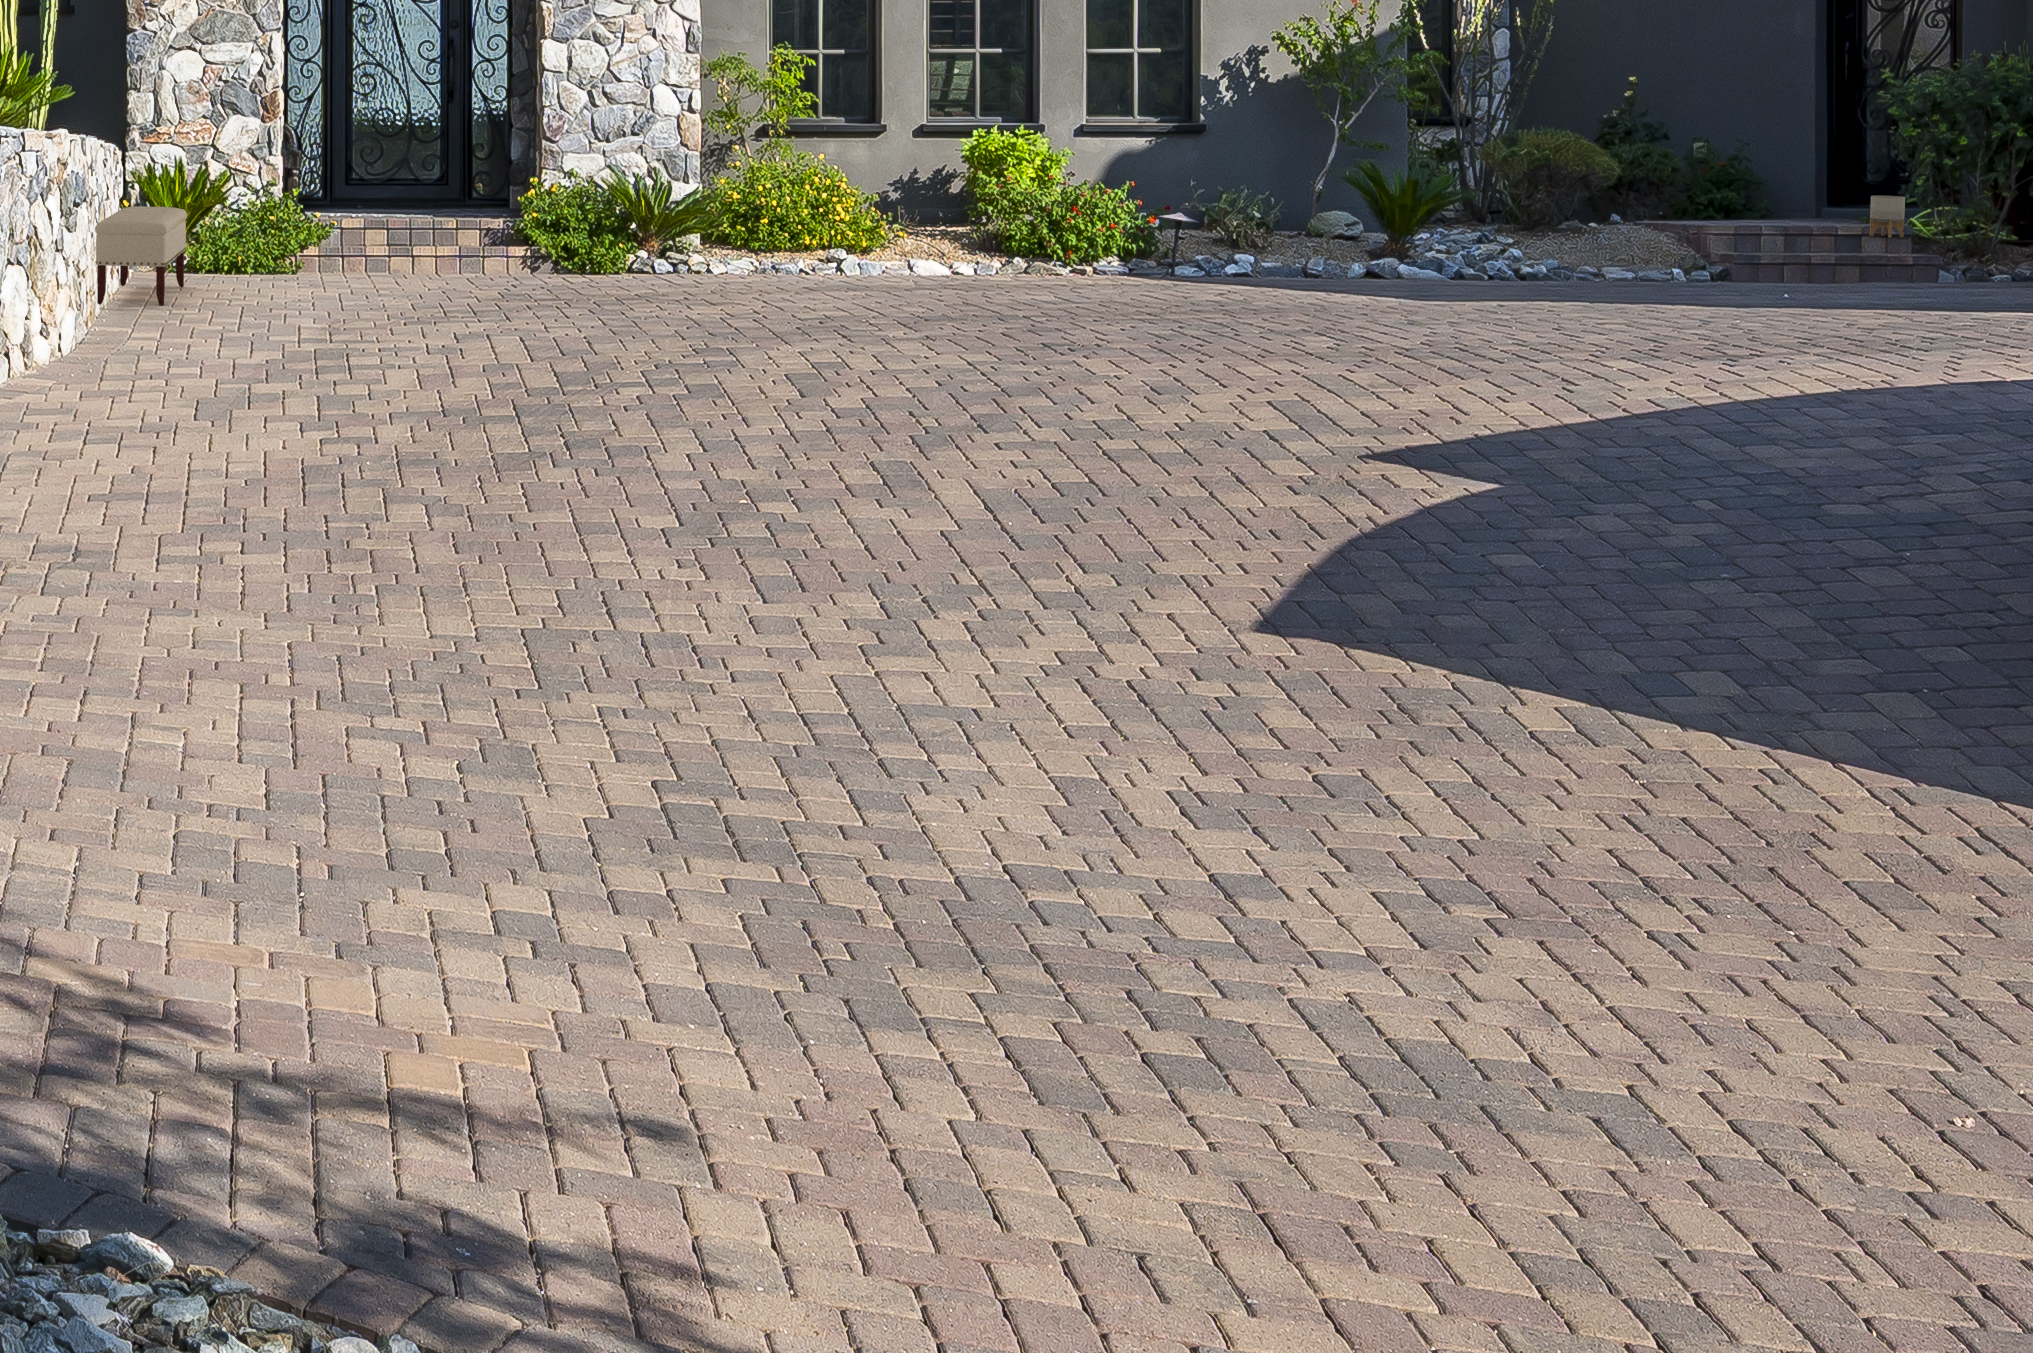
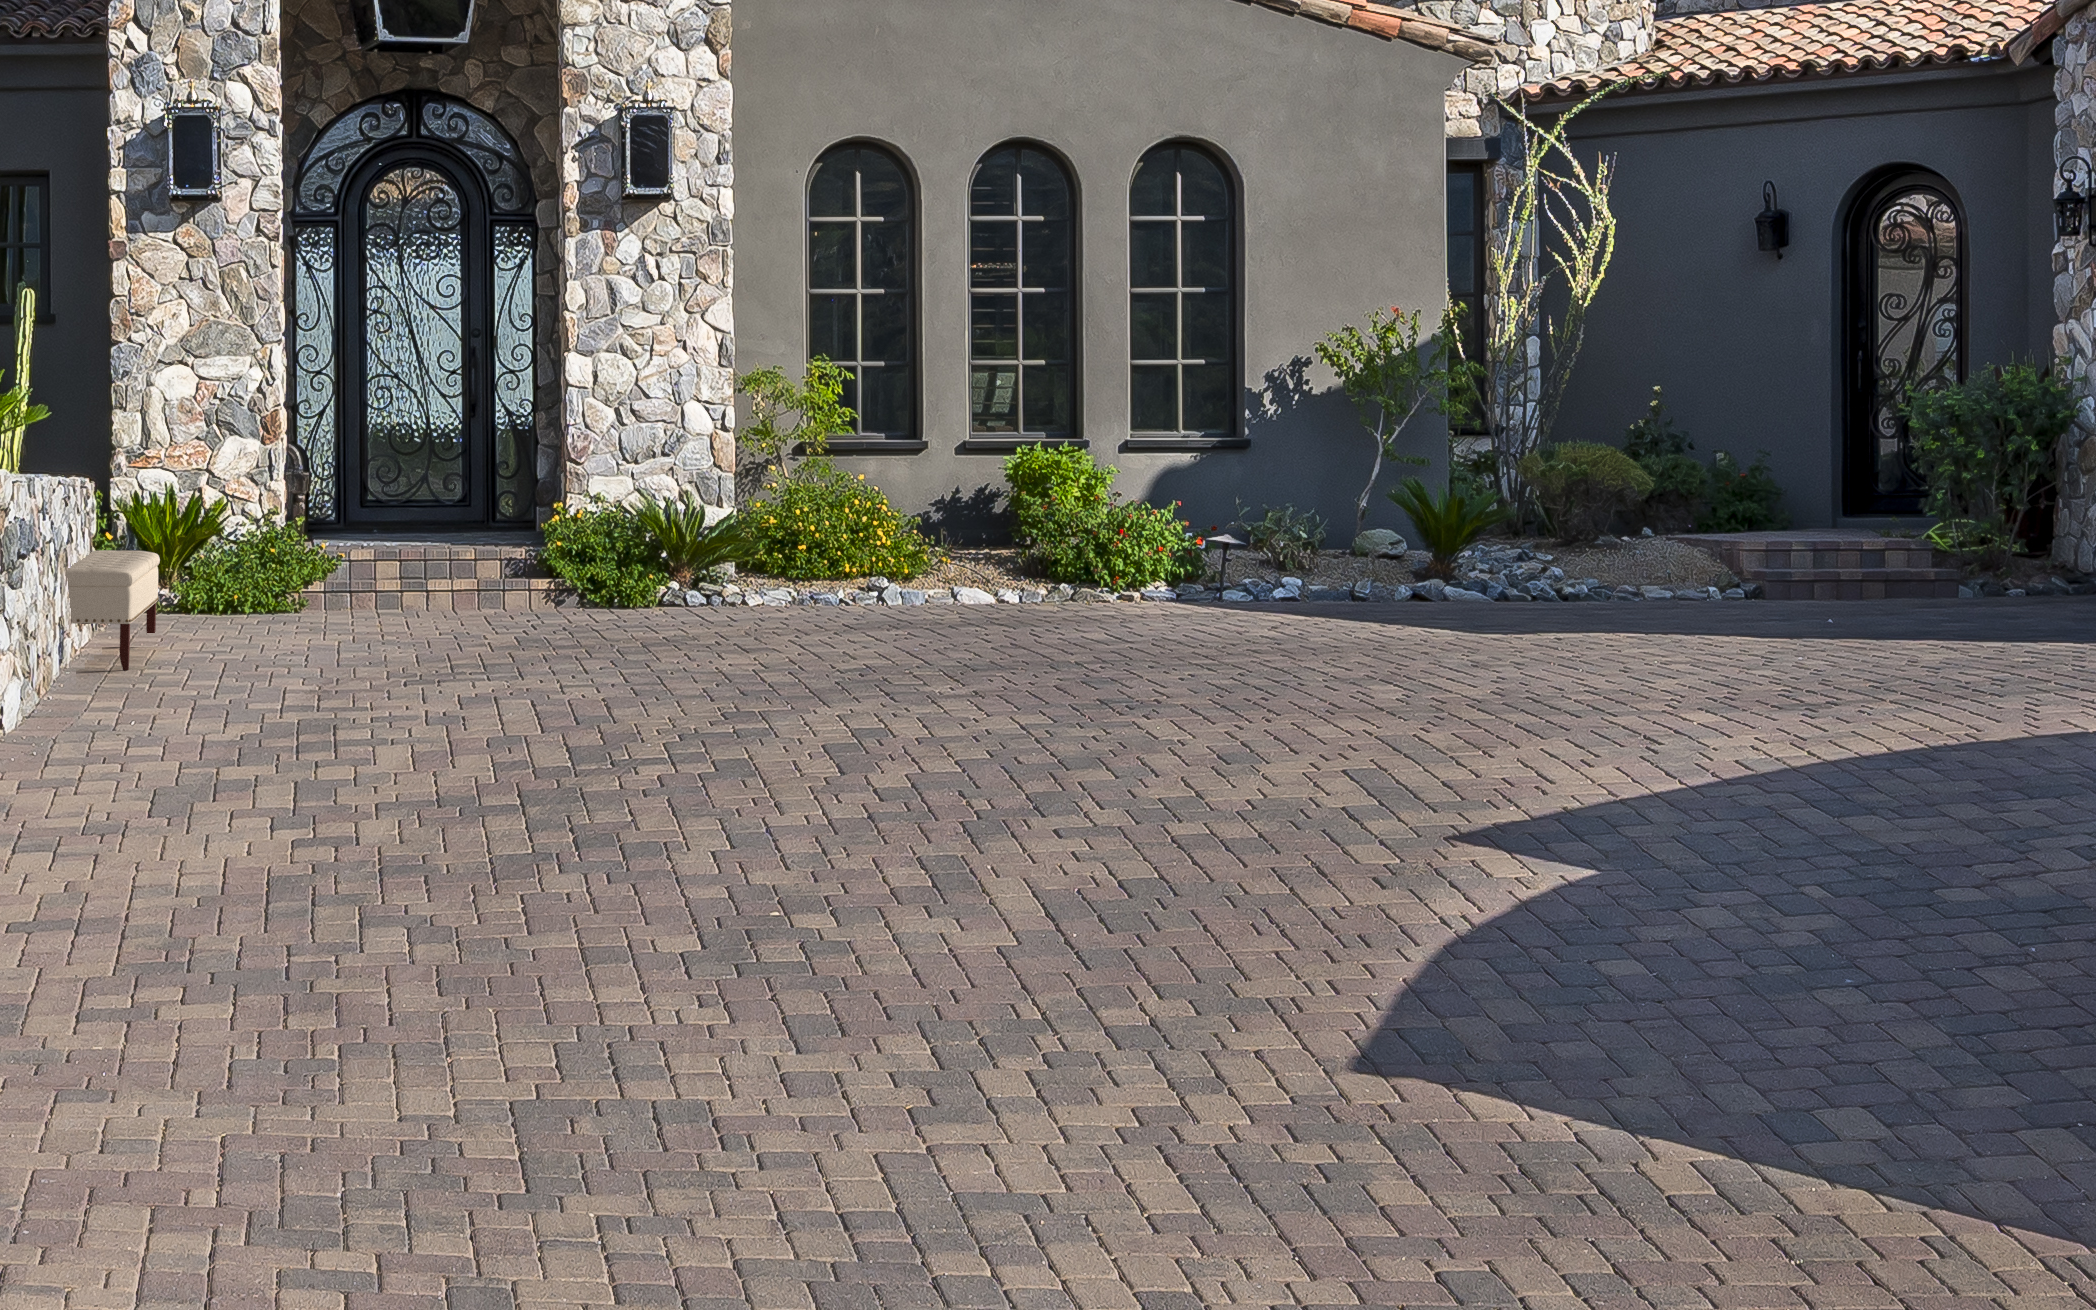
planter: present [1870,196,1905,238] -> none [1932,511,1966,556]

